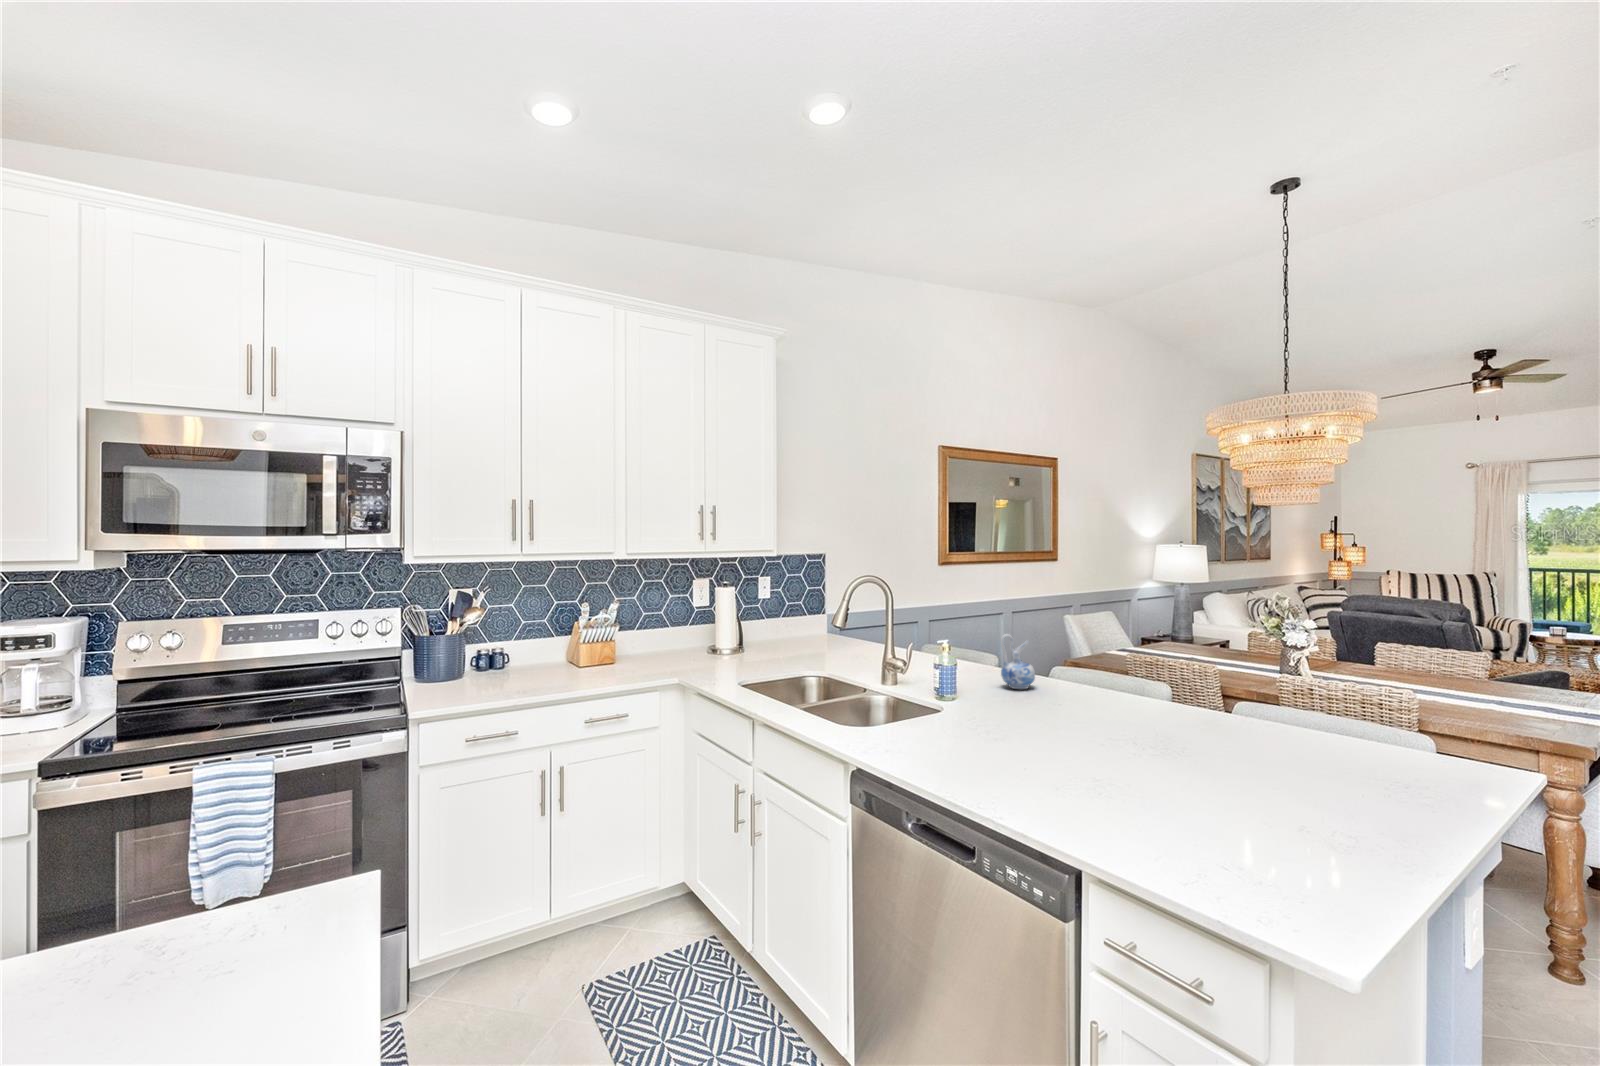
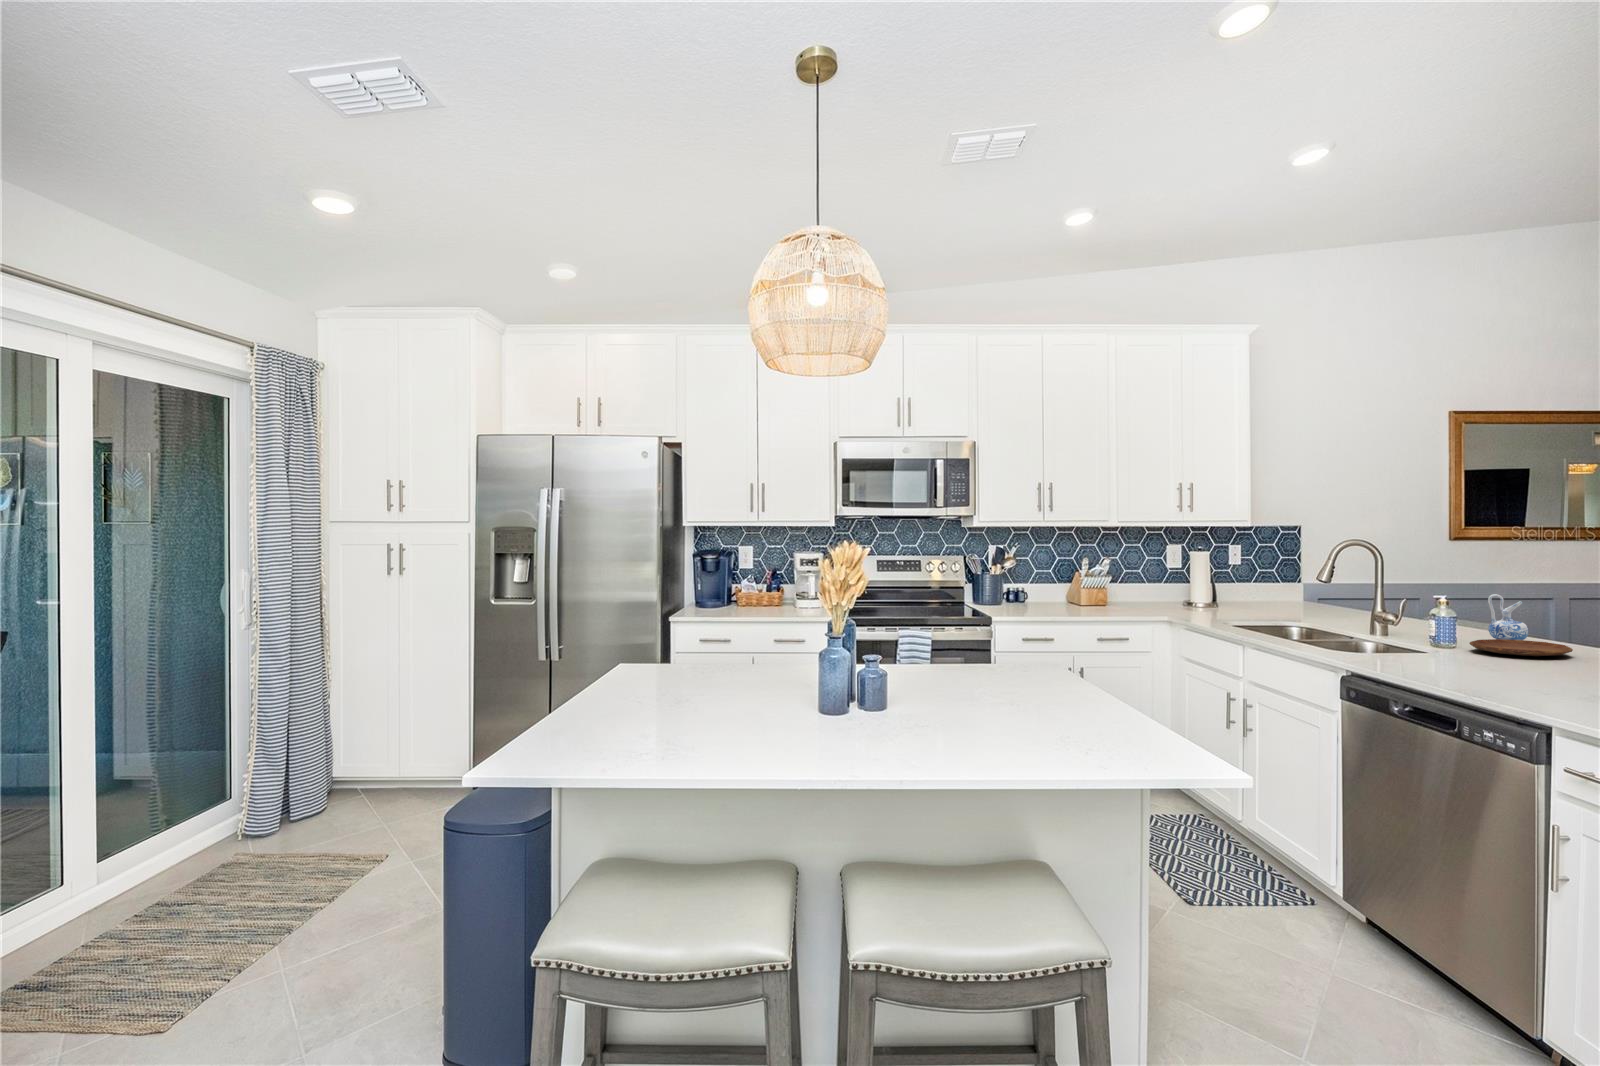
tray: none [995,689,1088,717] -> present [1469,639,1573,656]

